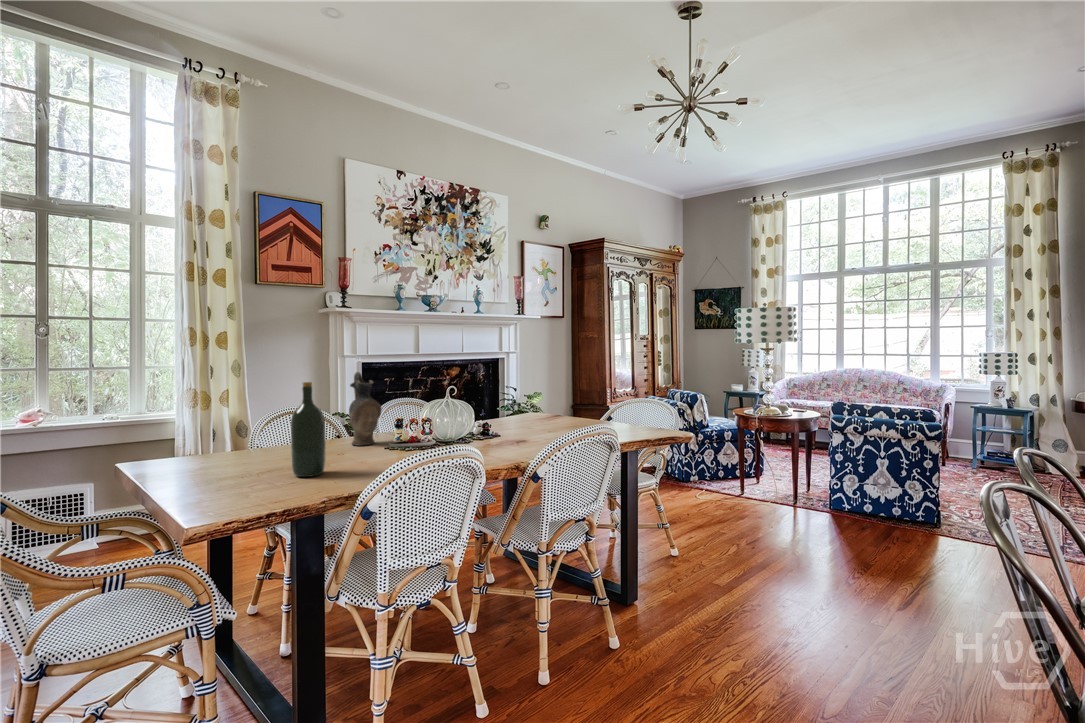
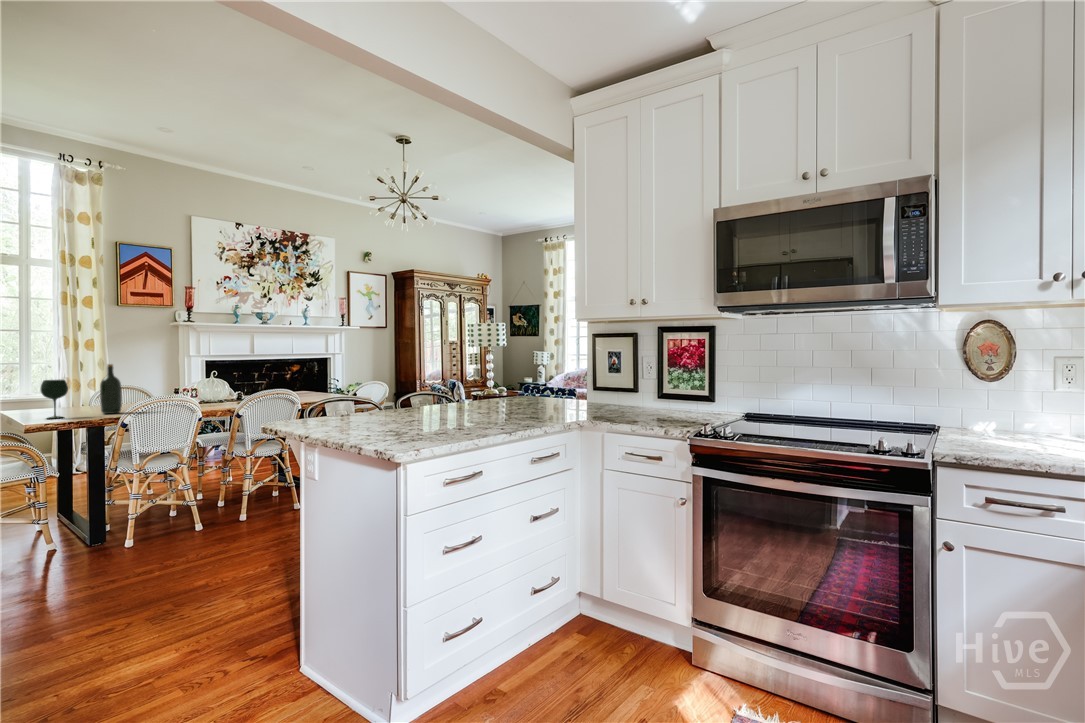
ceramic pitcher: present [349,372,382,445] -> none [154,362,176,405]
wine glass: none [195,413,242,493] -> present [41,380,68,419]

